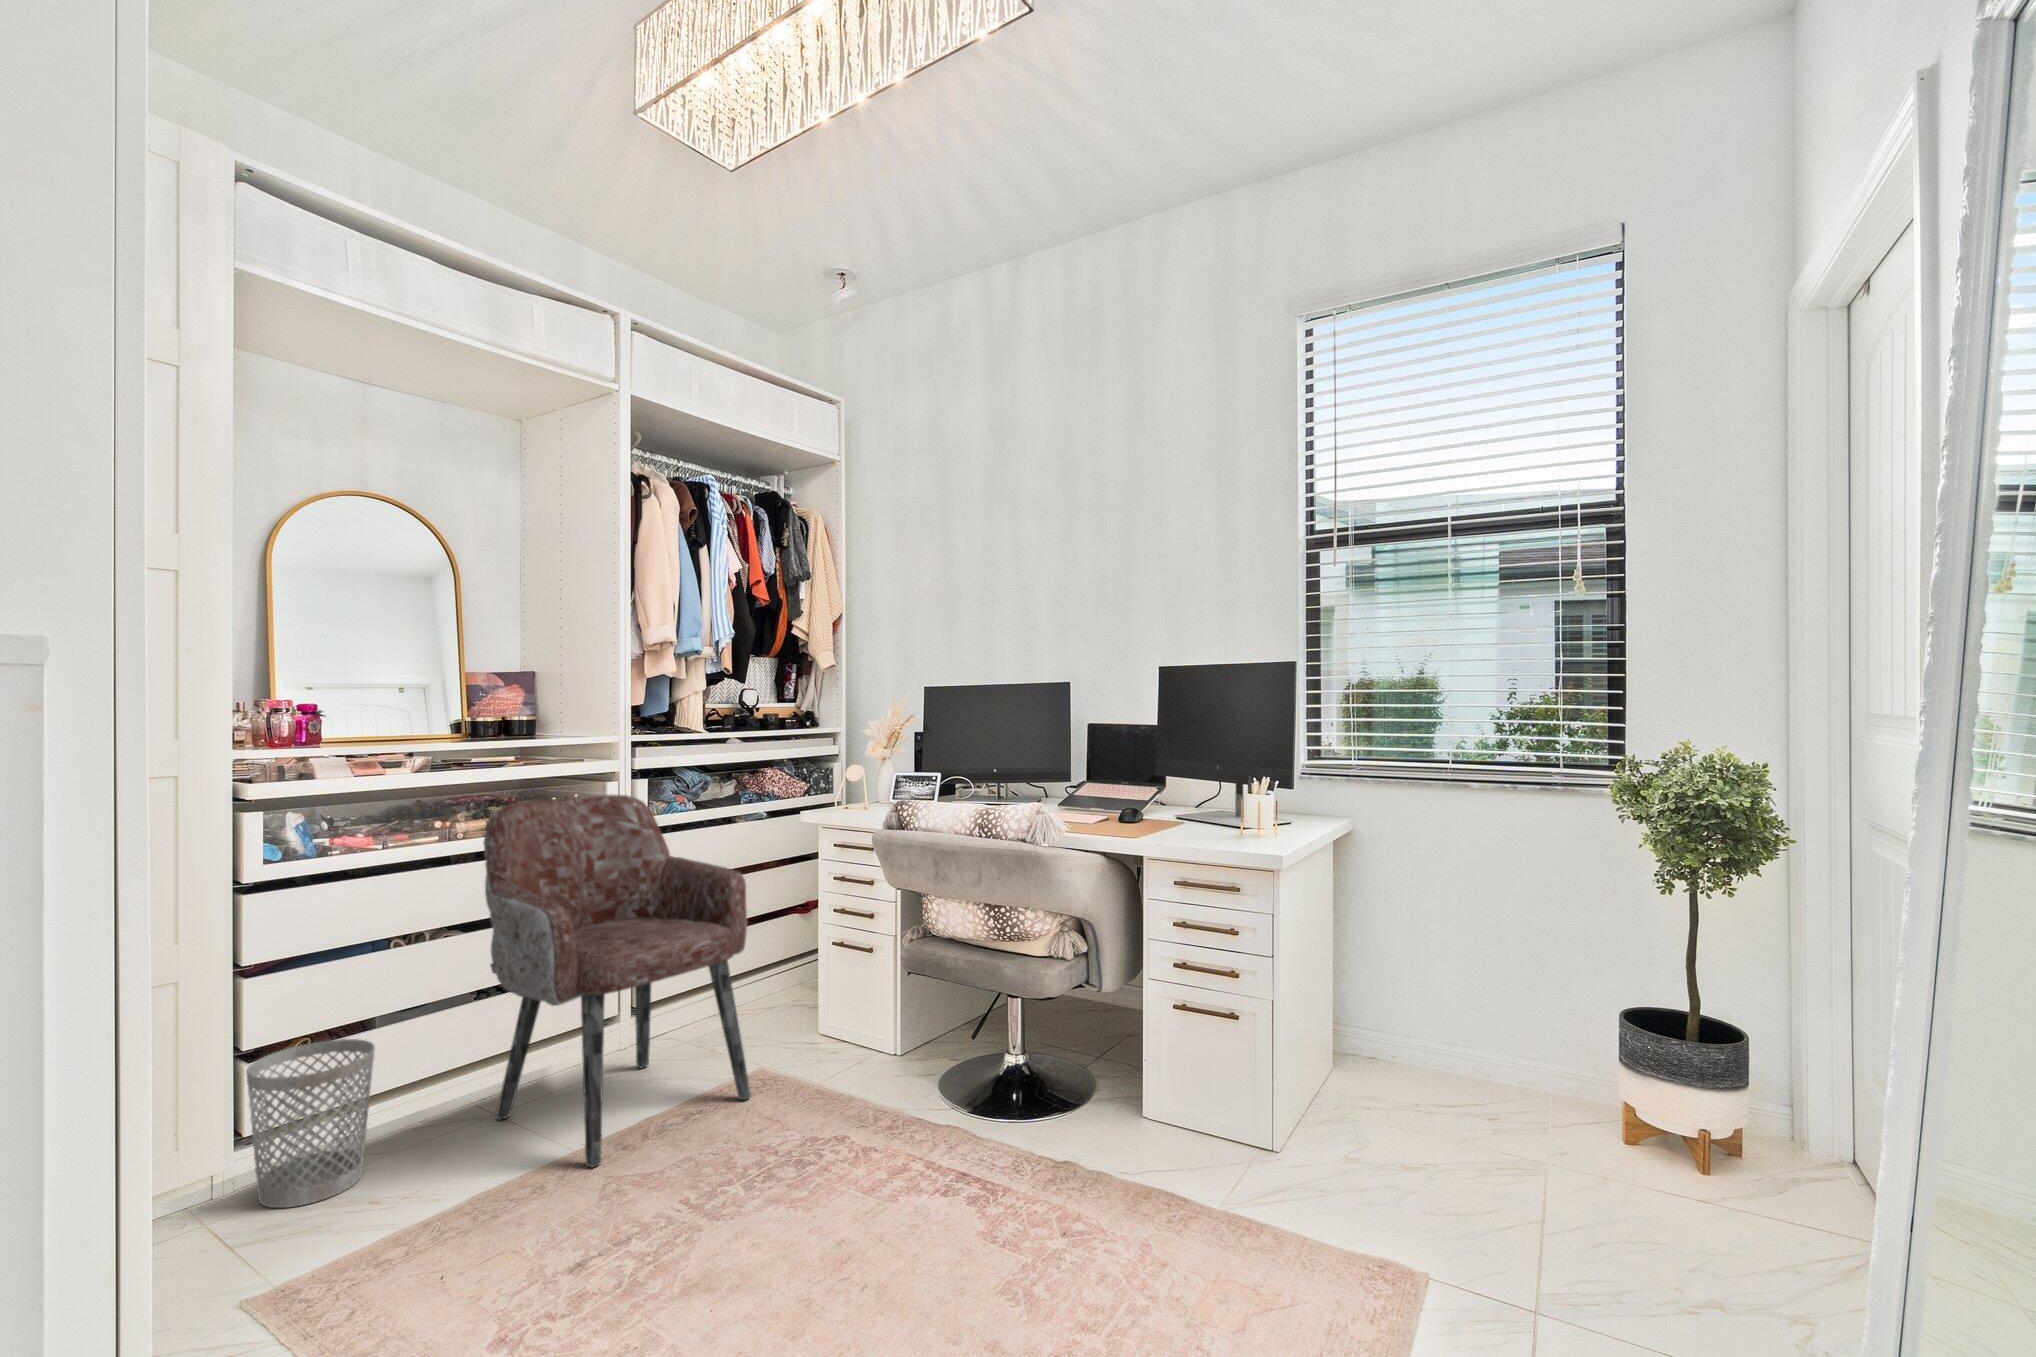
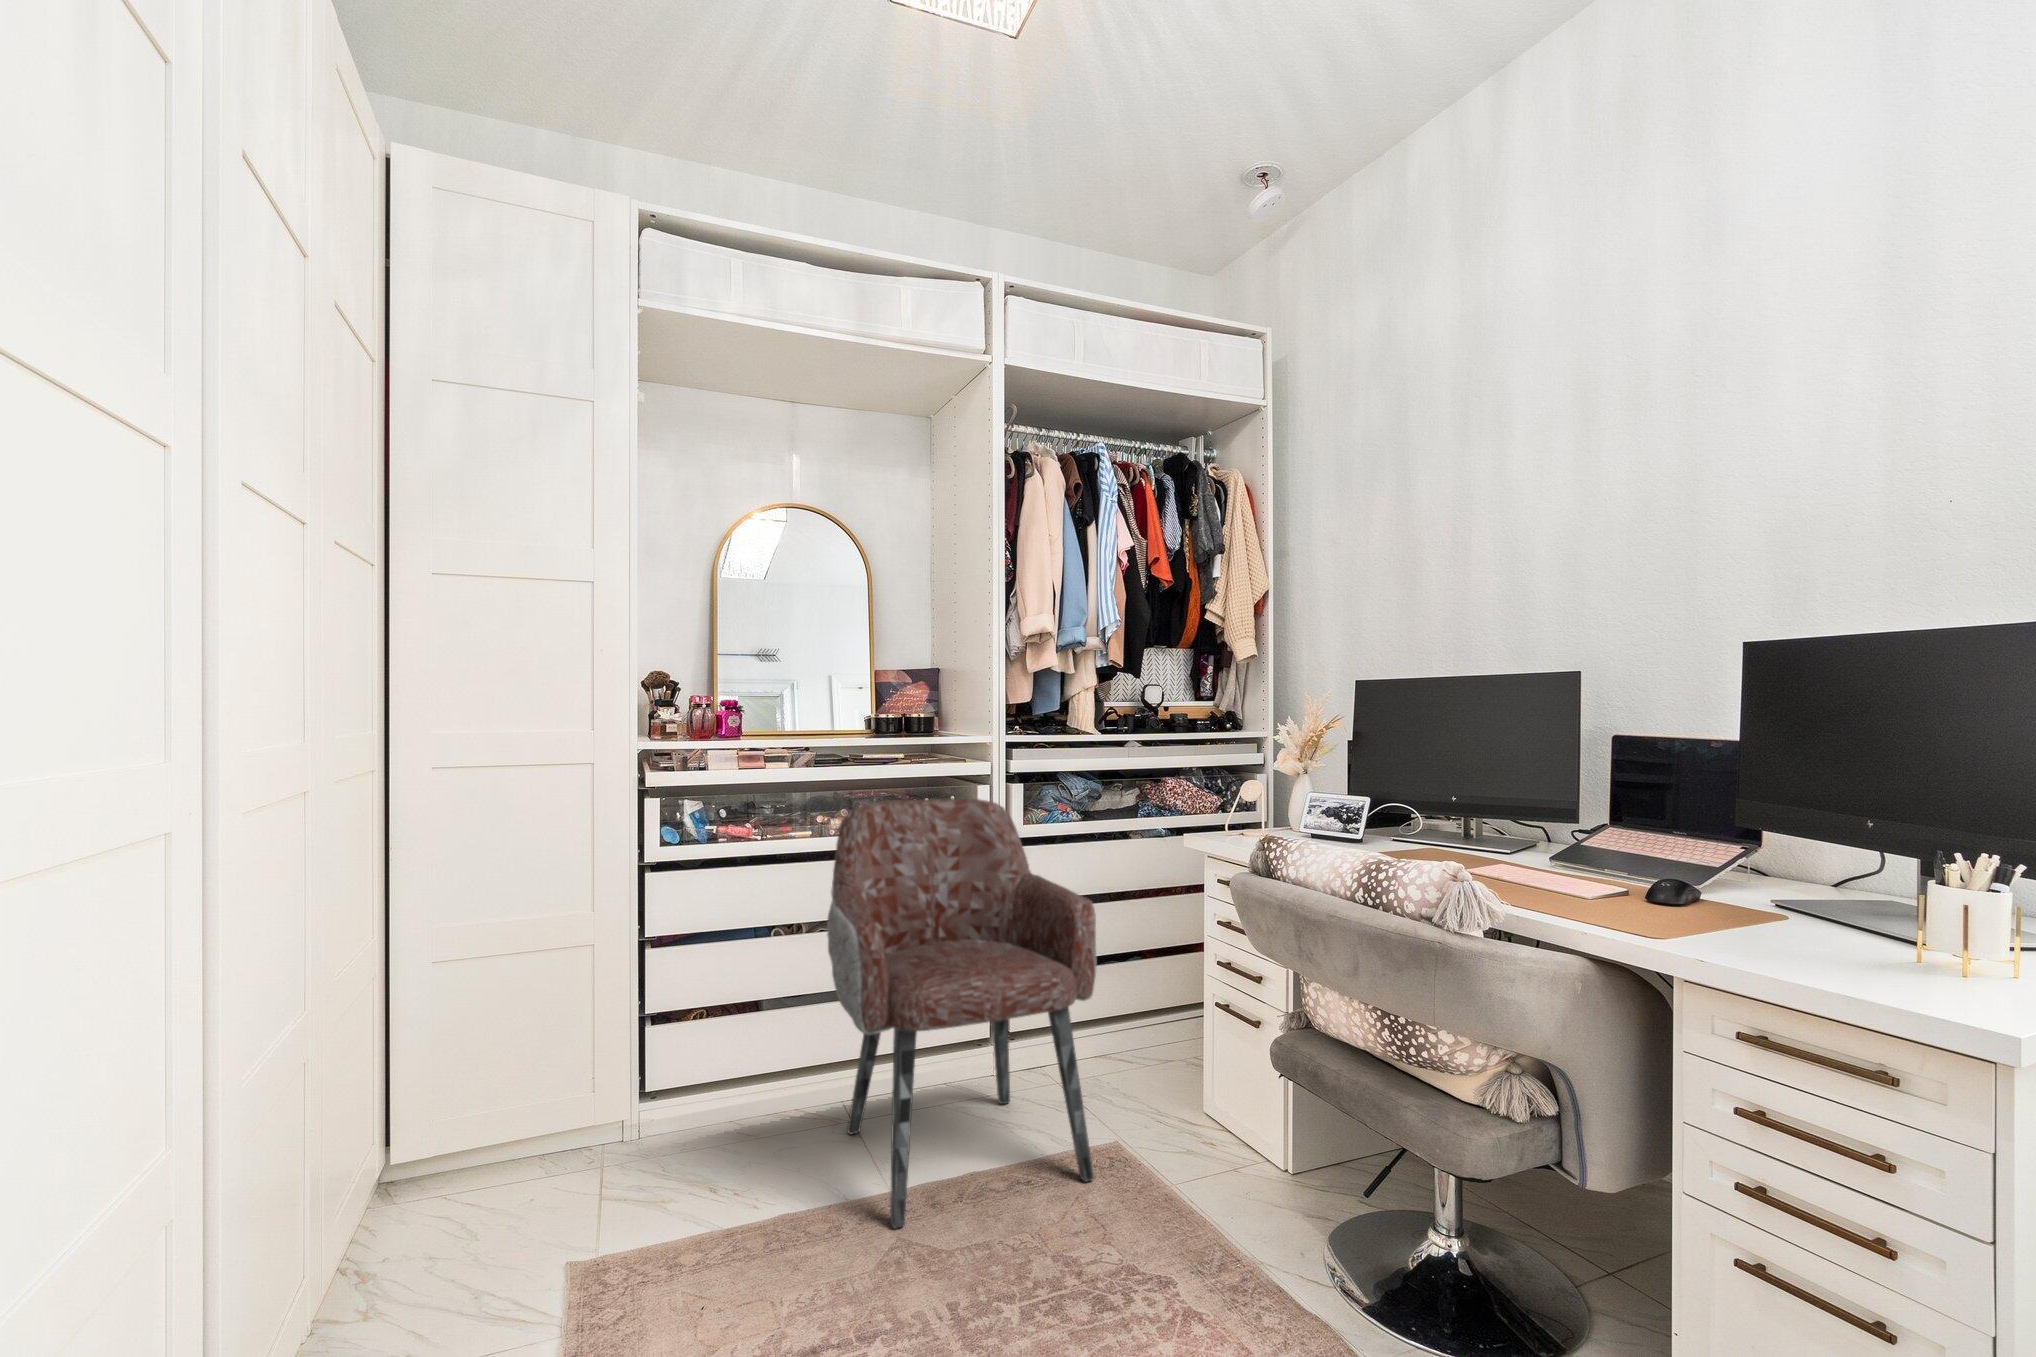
wastebasket: present [246,1039,375,1208] -> none [620,1024,727,1187]

